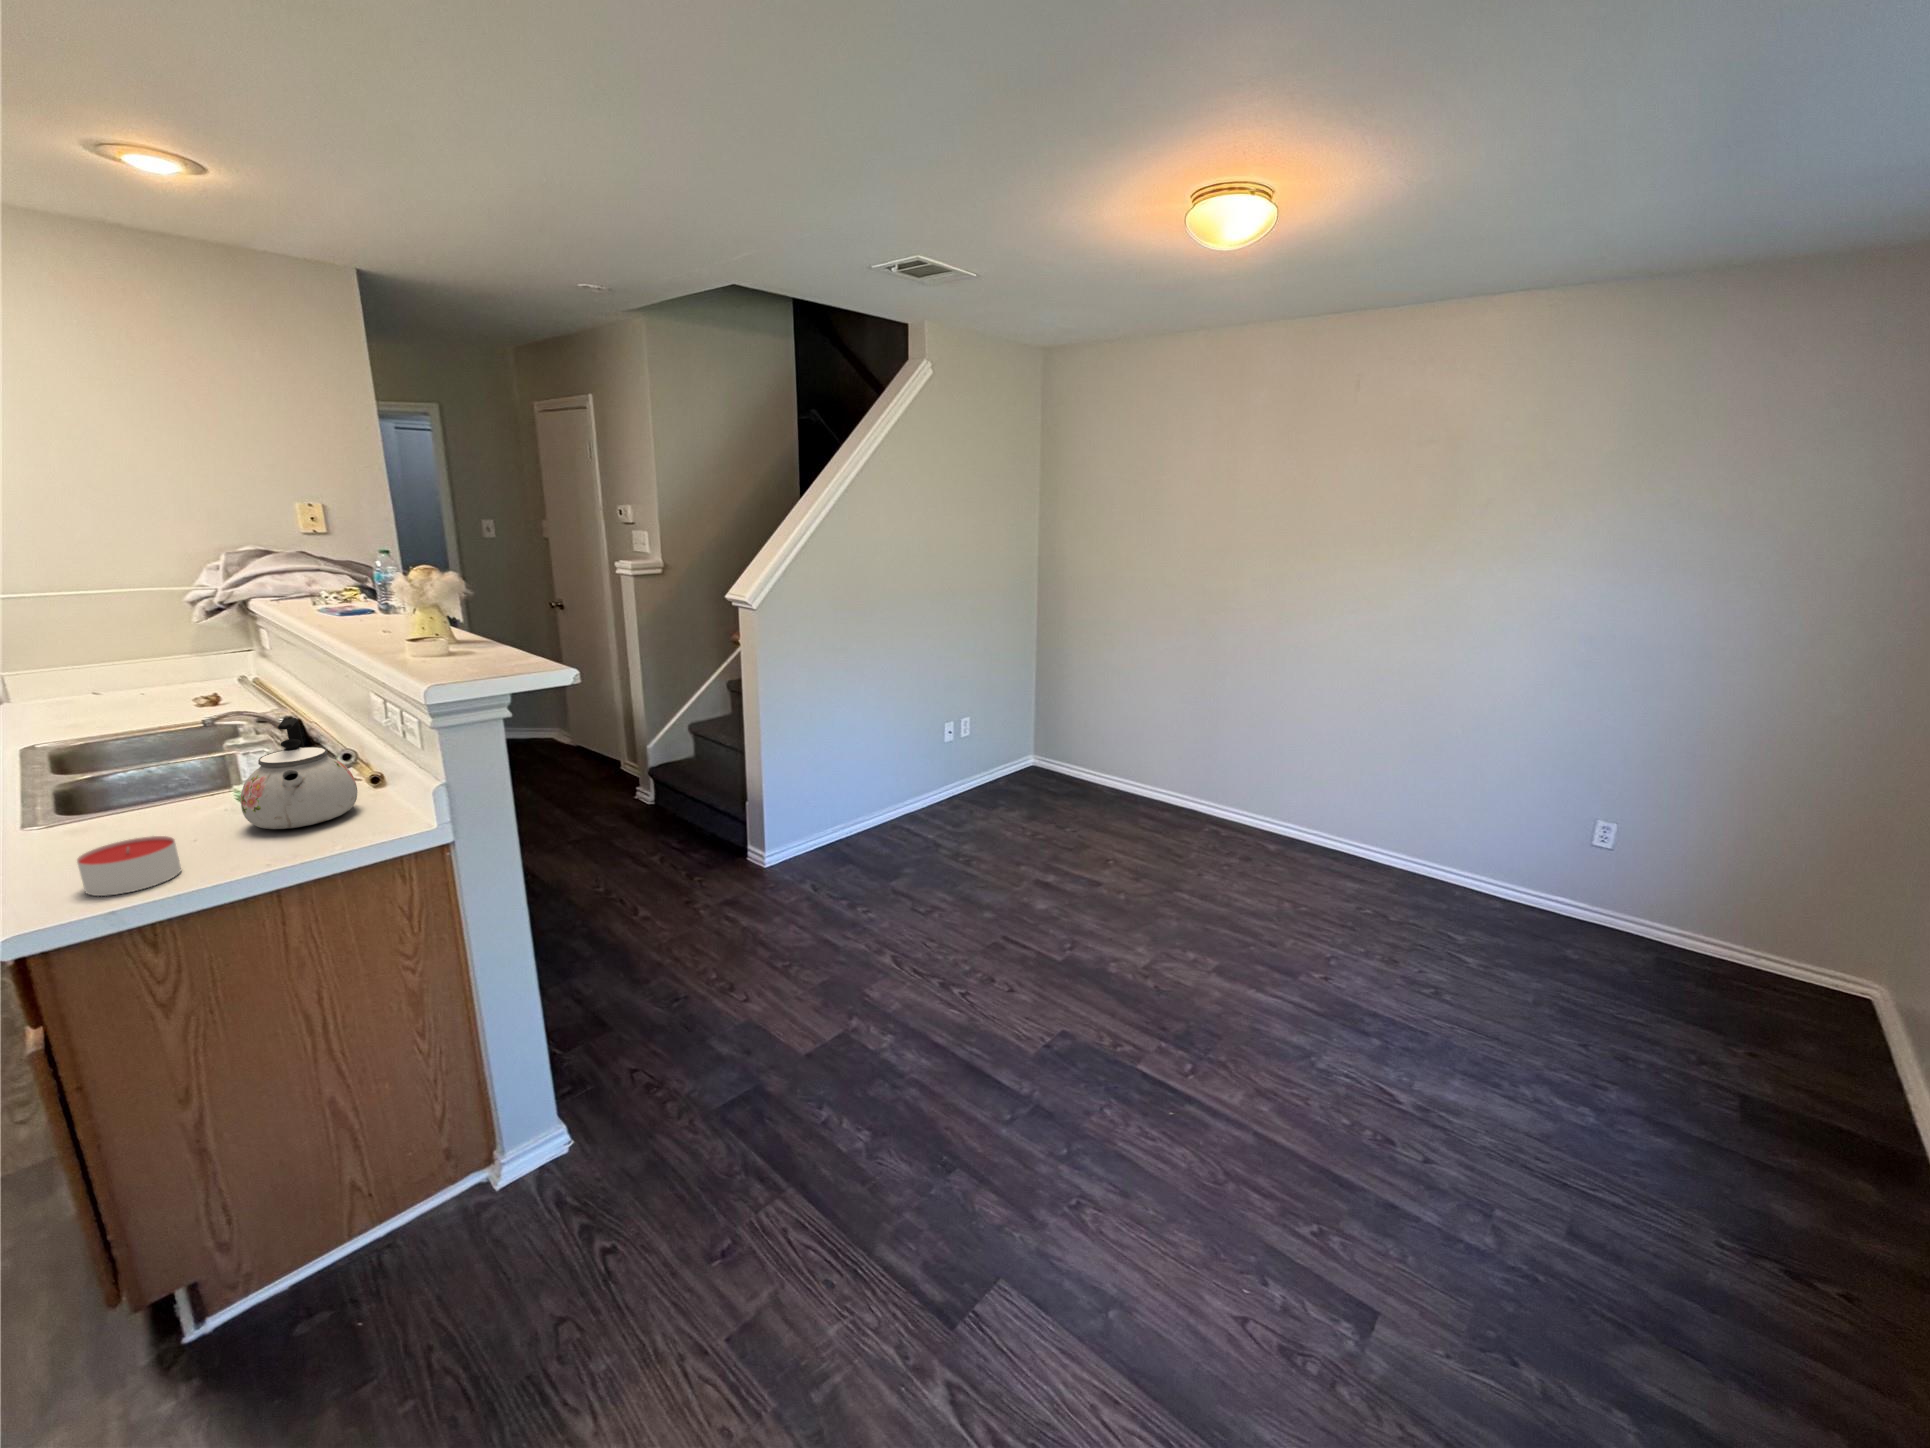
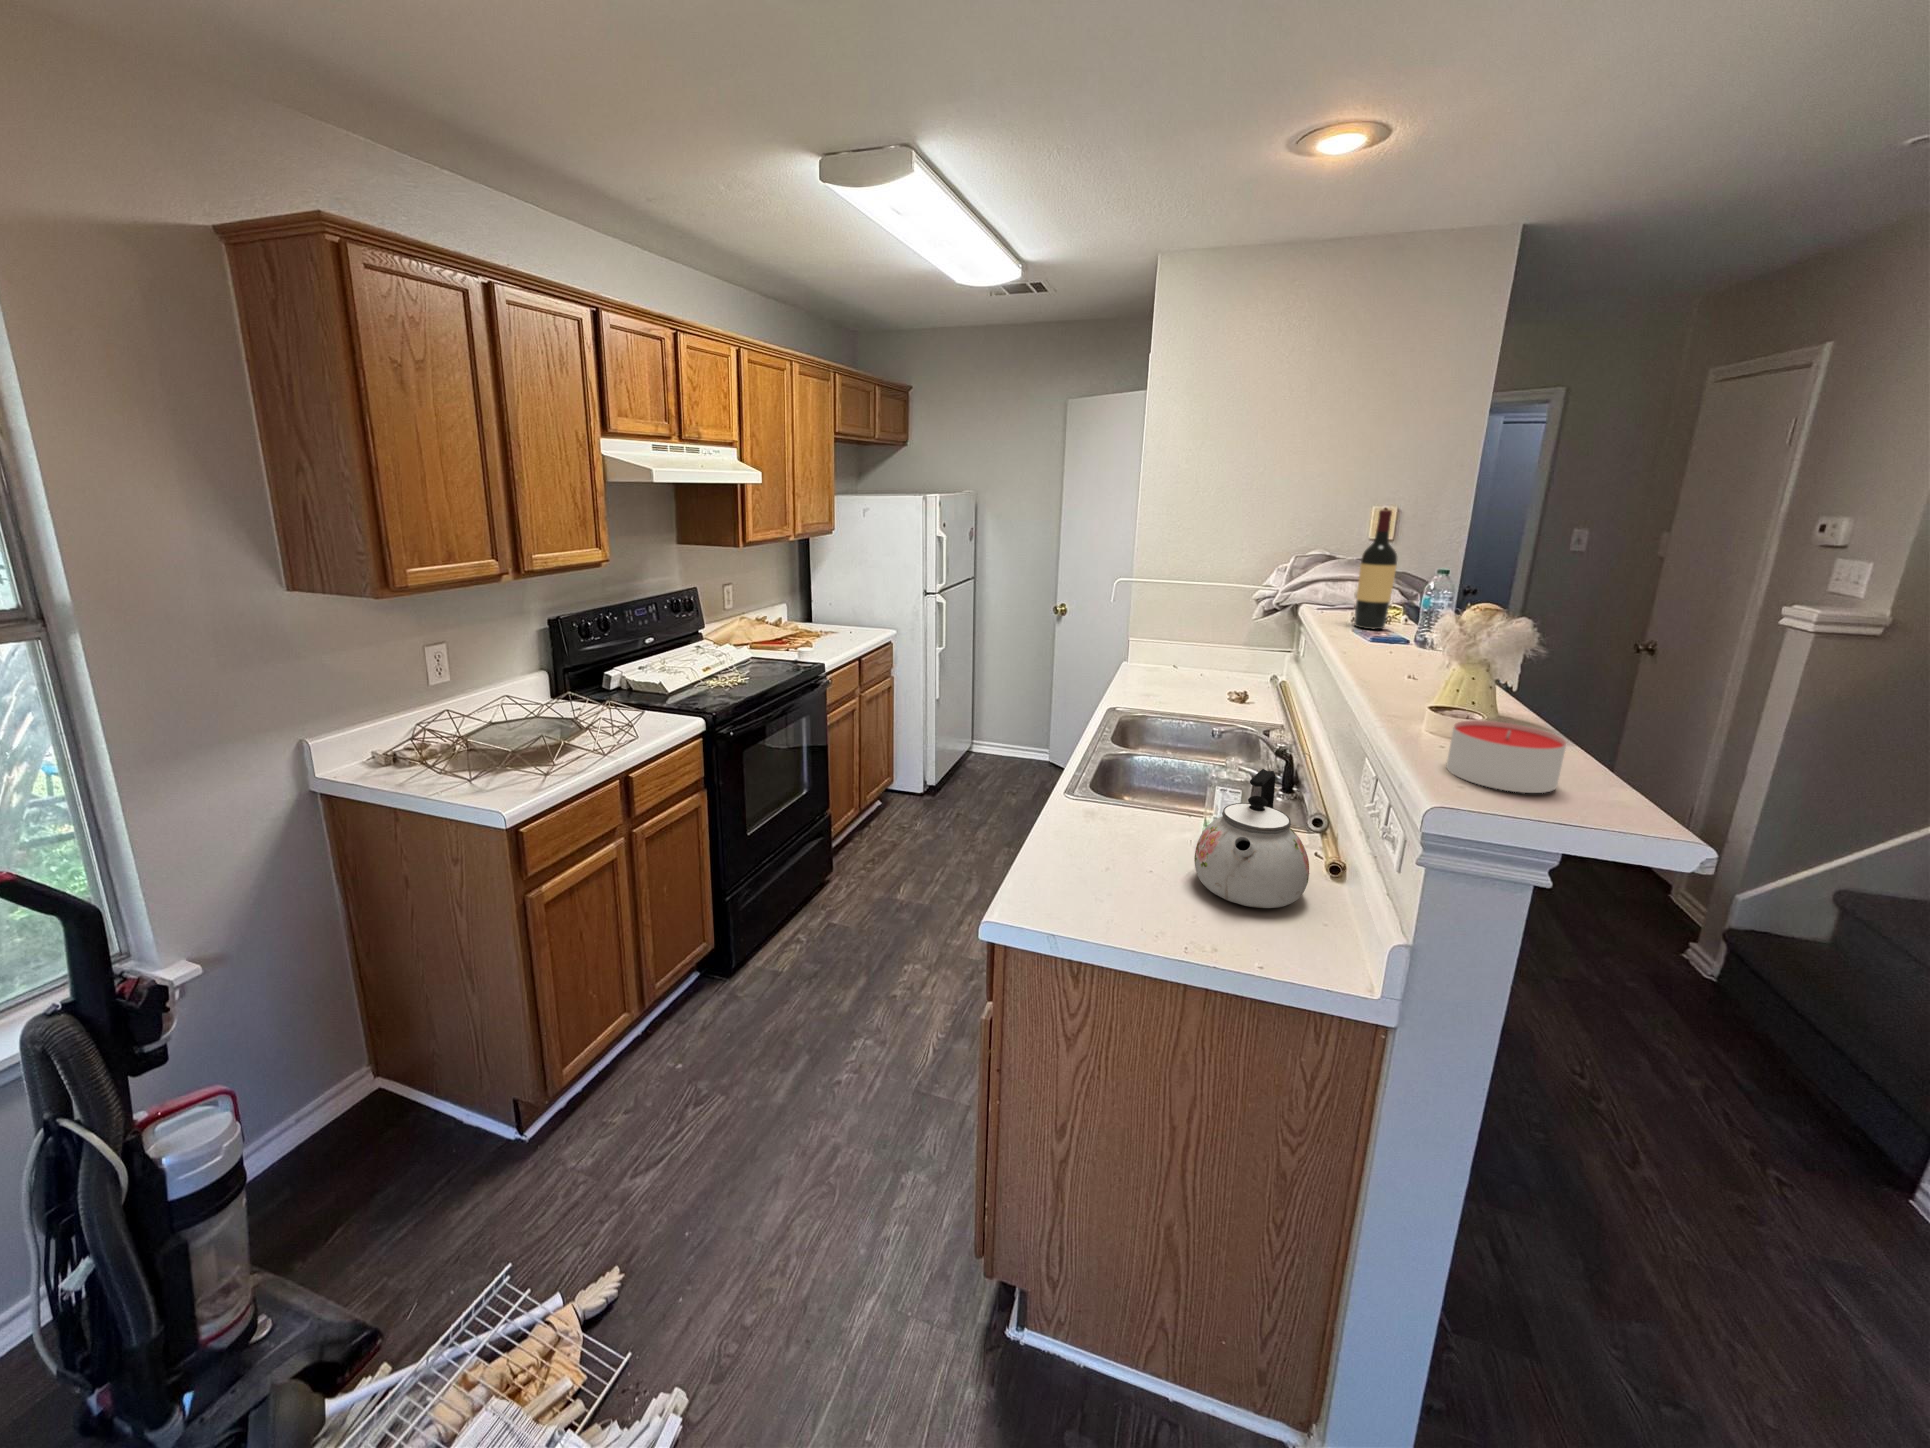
wine bottle: none [306,504,349,607] -> present [1354,510,1397,629]
candle: present [77,836,181,896] -> present [1446,720,1566,793]

